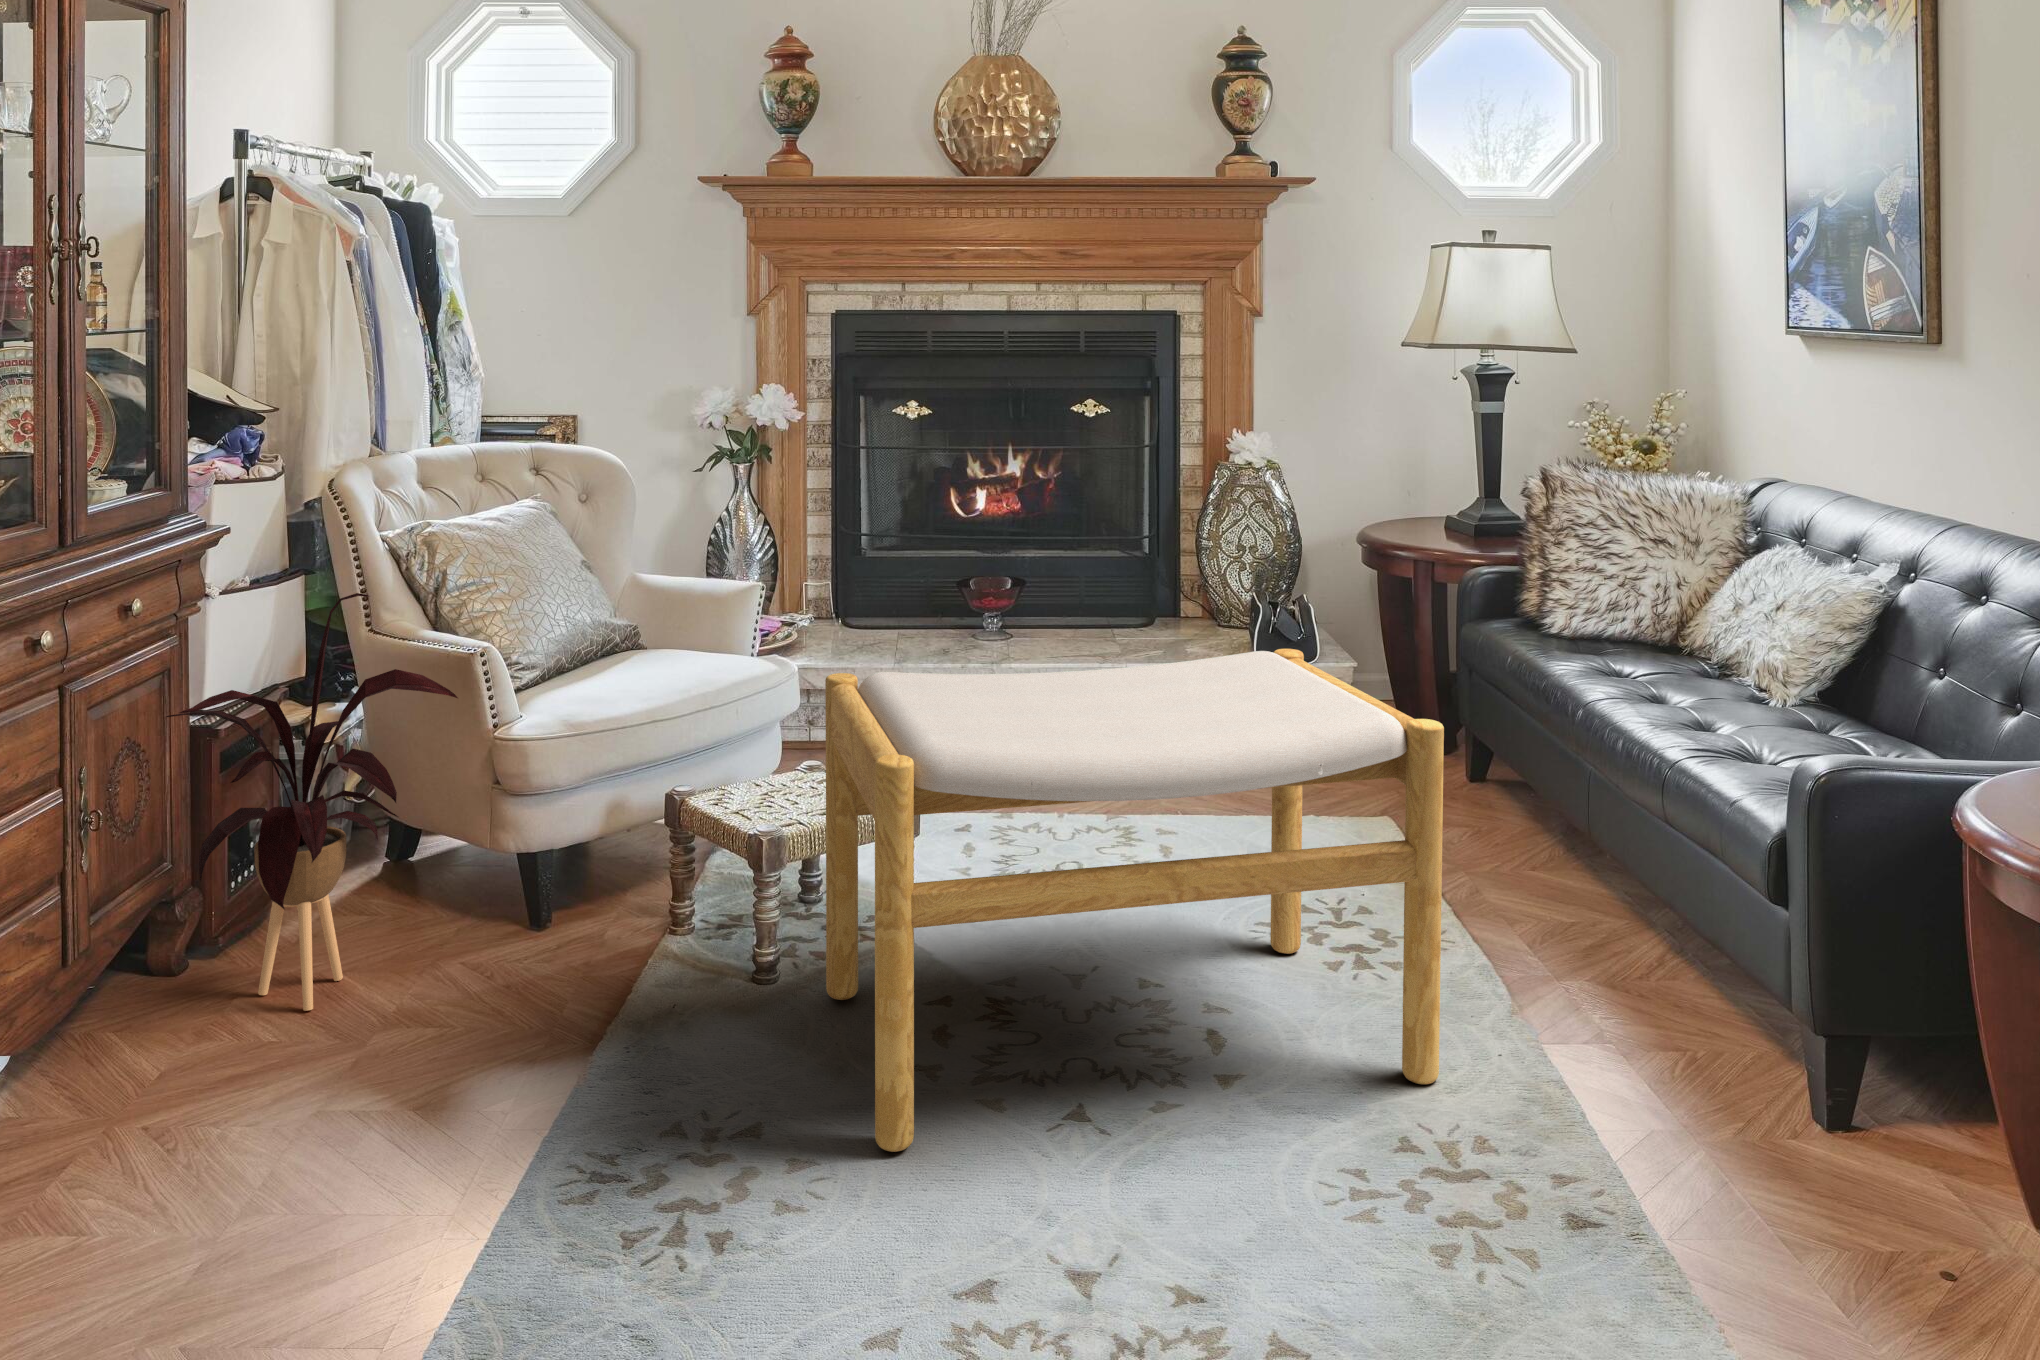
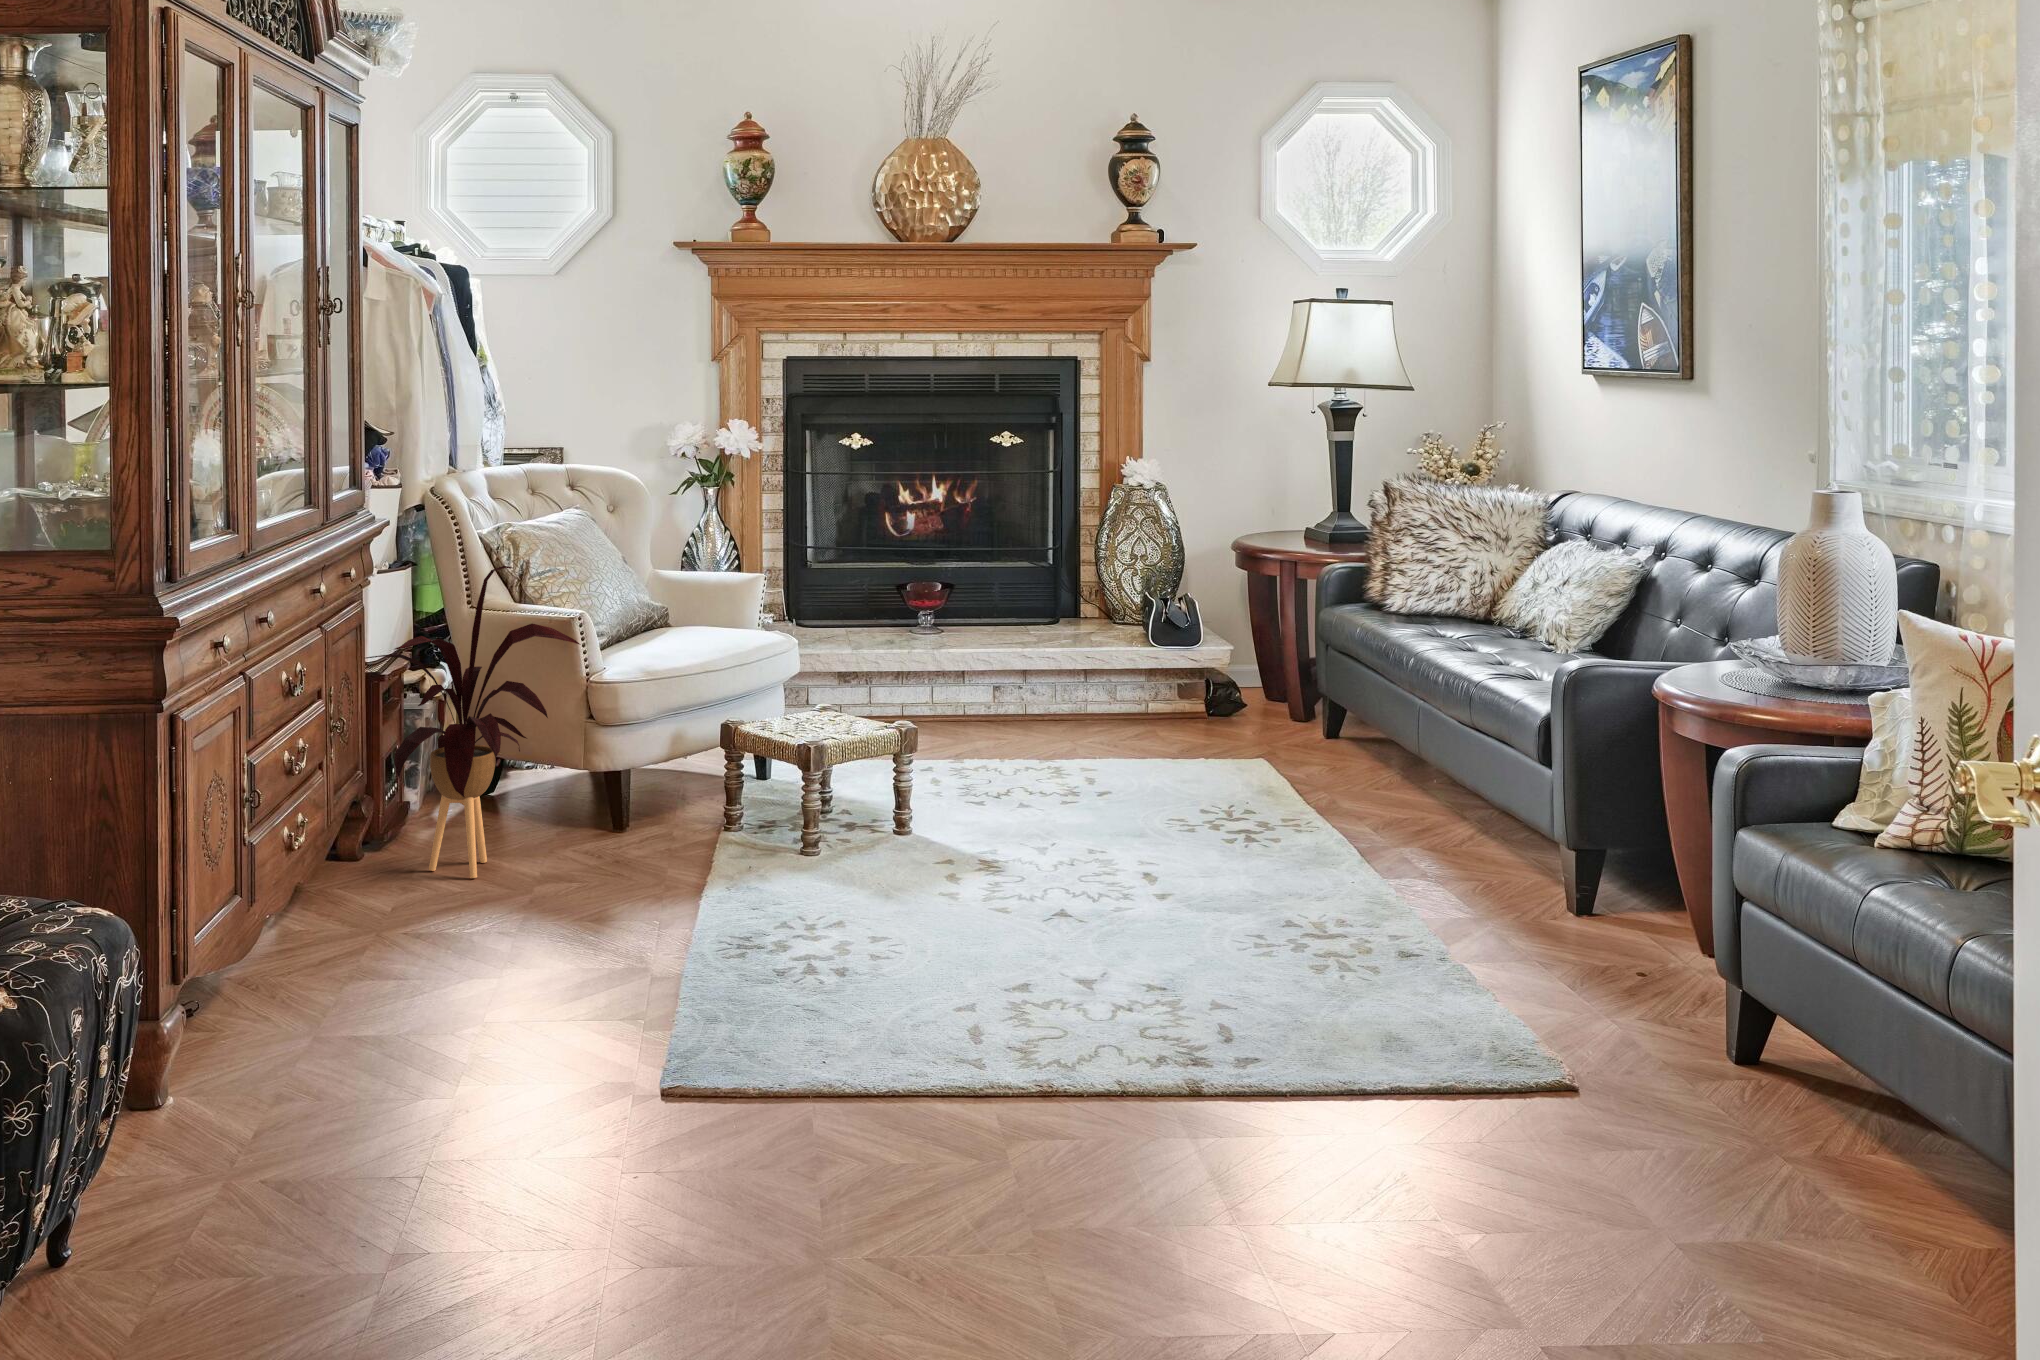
footstool: present [825,649,1444,1152] -> none [860,608,1317,939]

